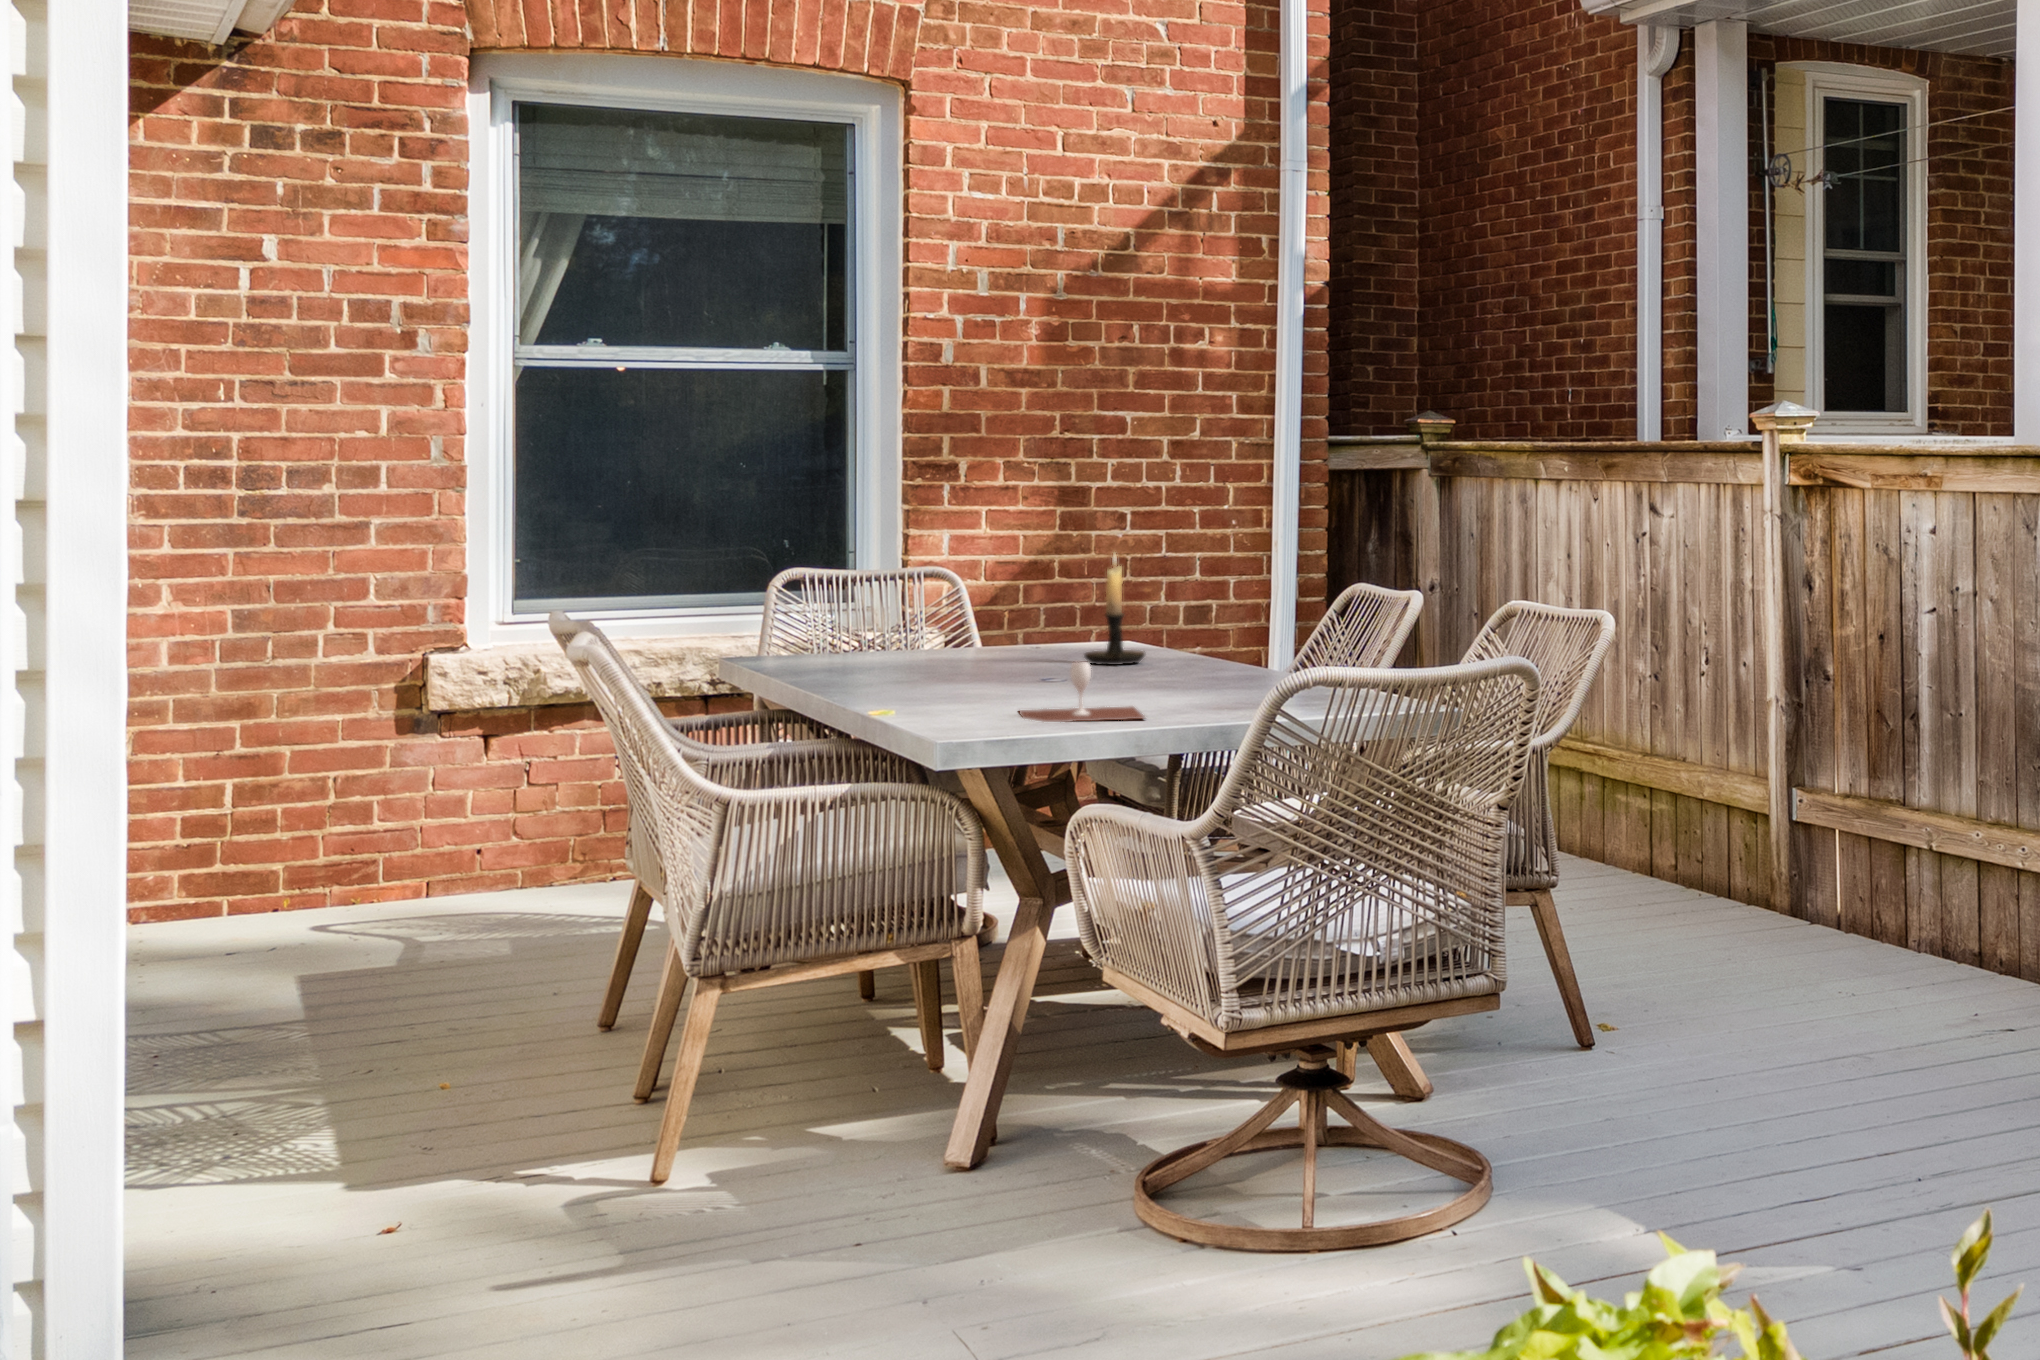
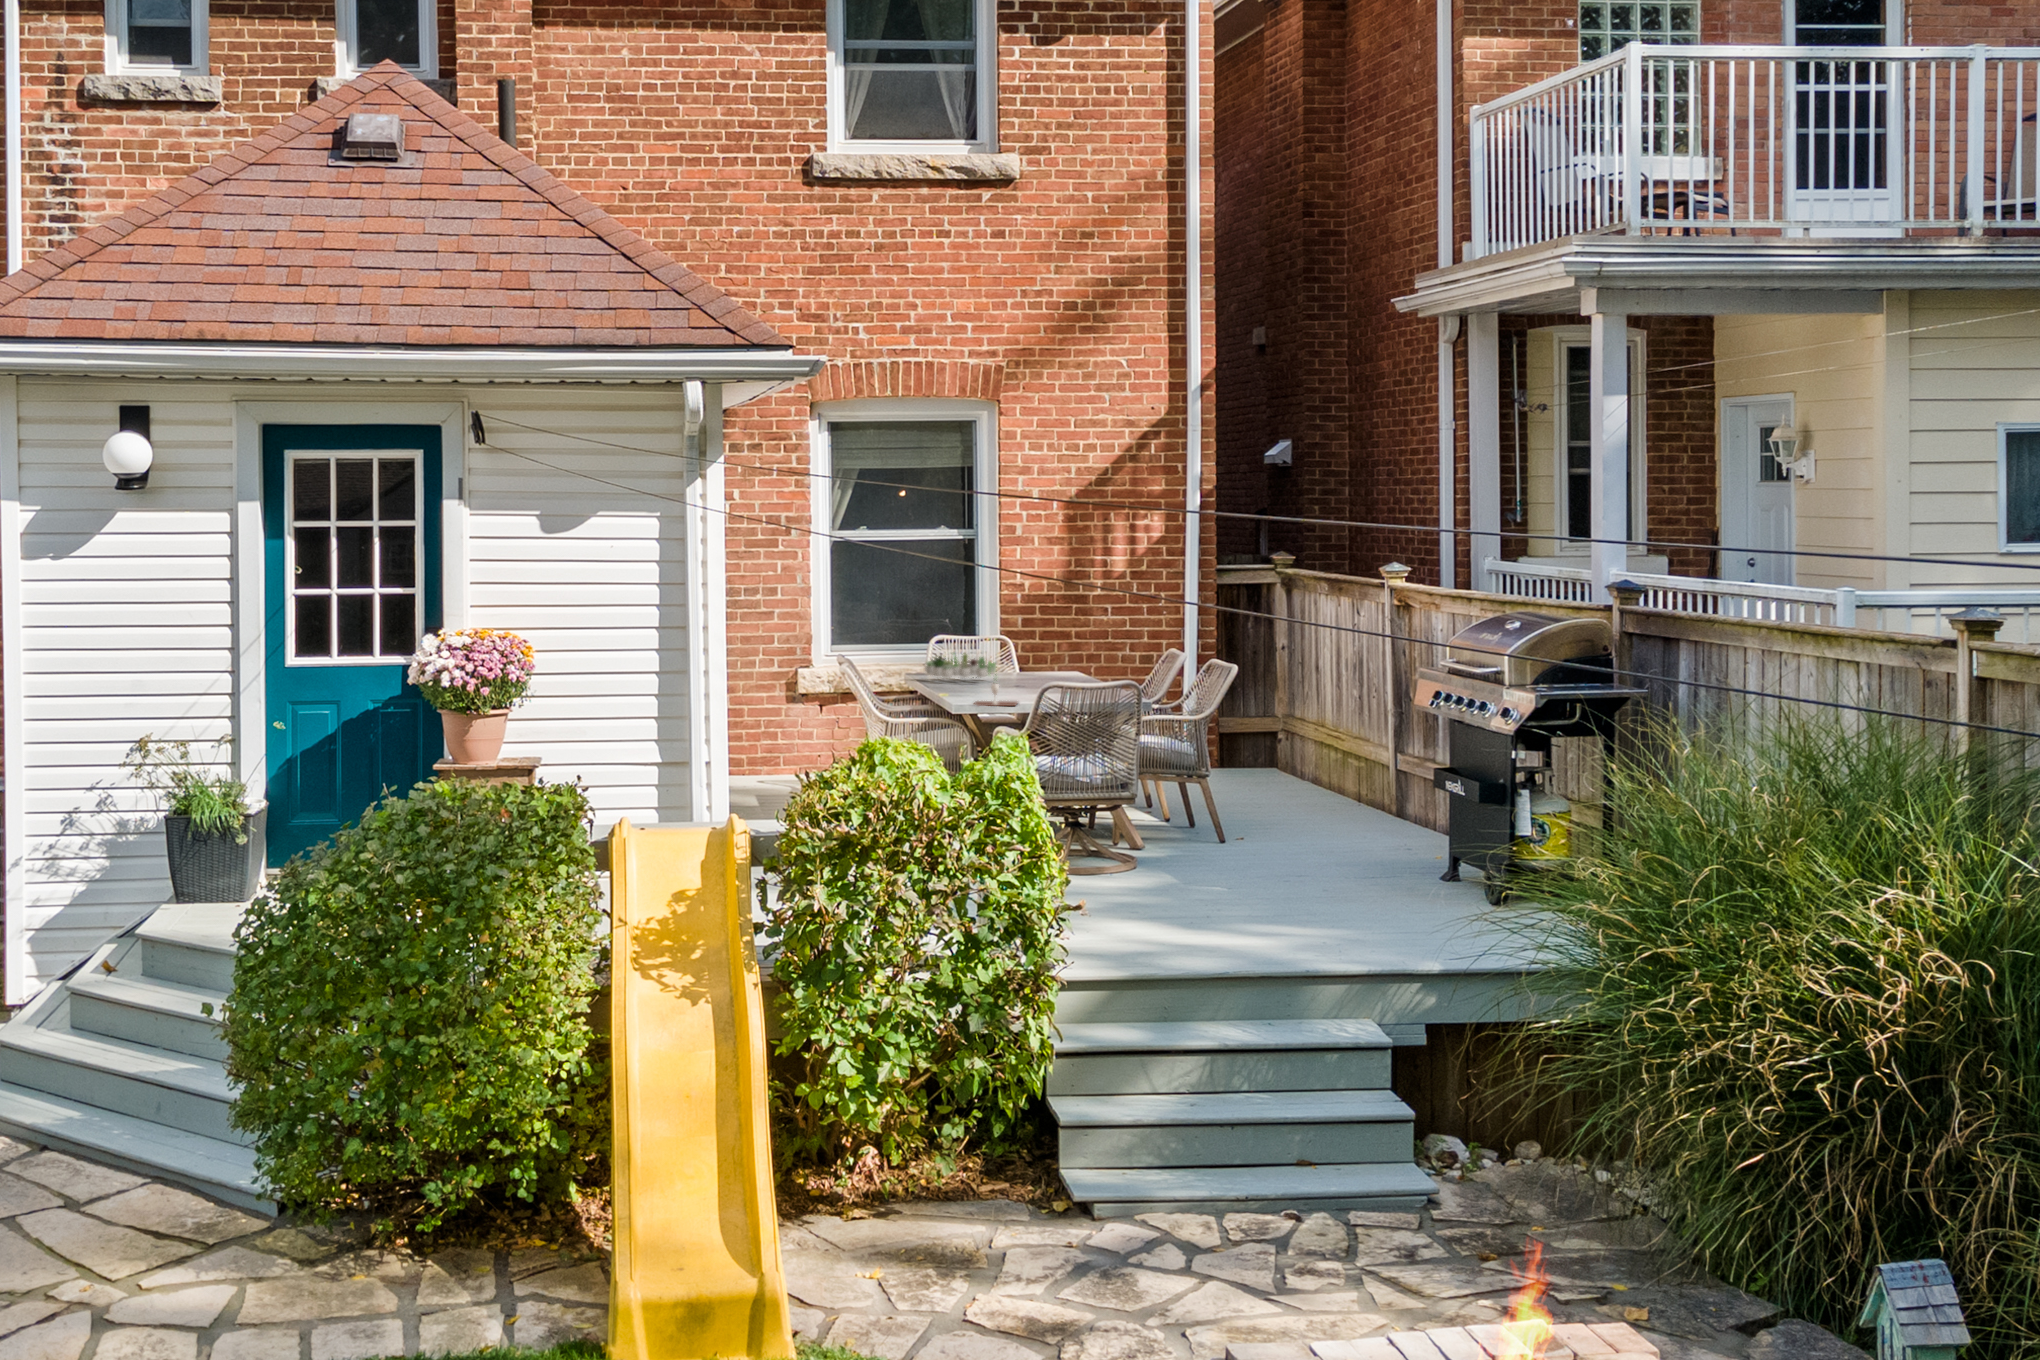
candle holder: present [1084,554,1145,665] -> none [1042,633,1069,684]
succulent plant: none [804,591,986,664] -> present [925,653,996,678]

